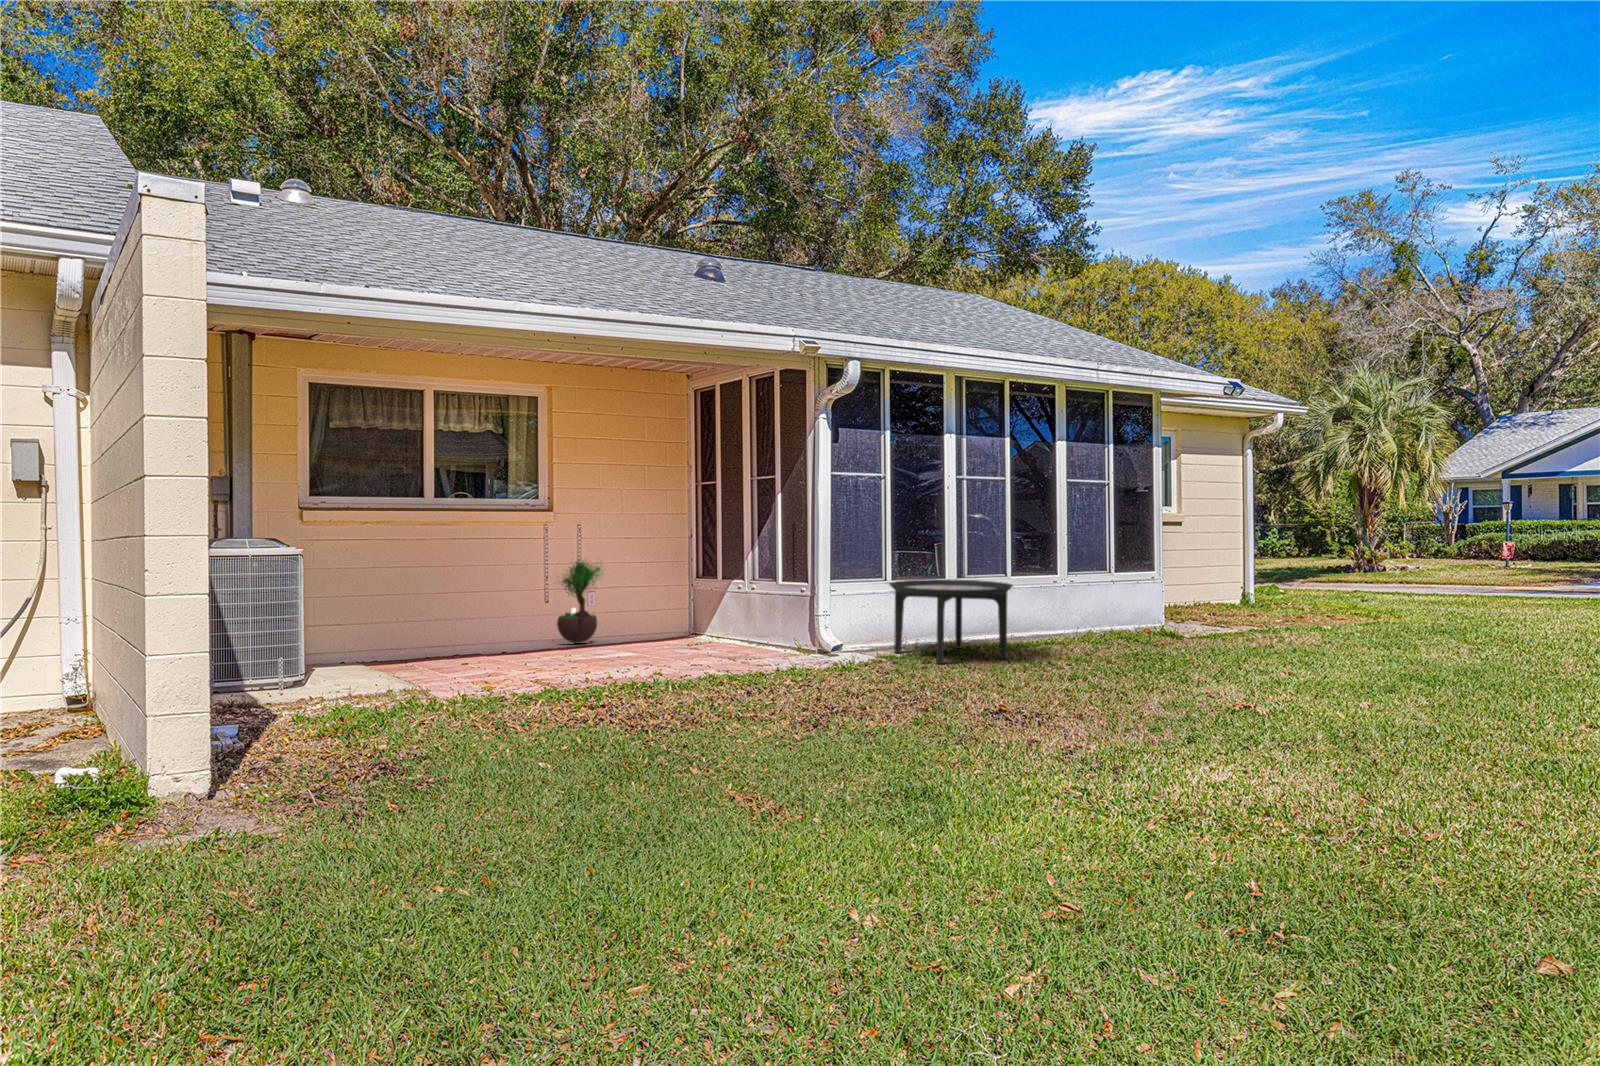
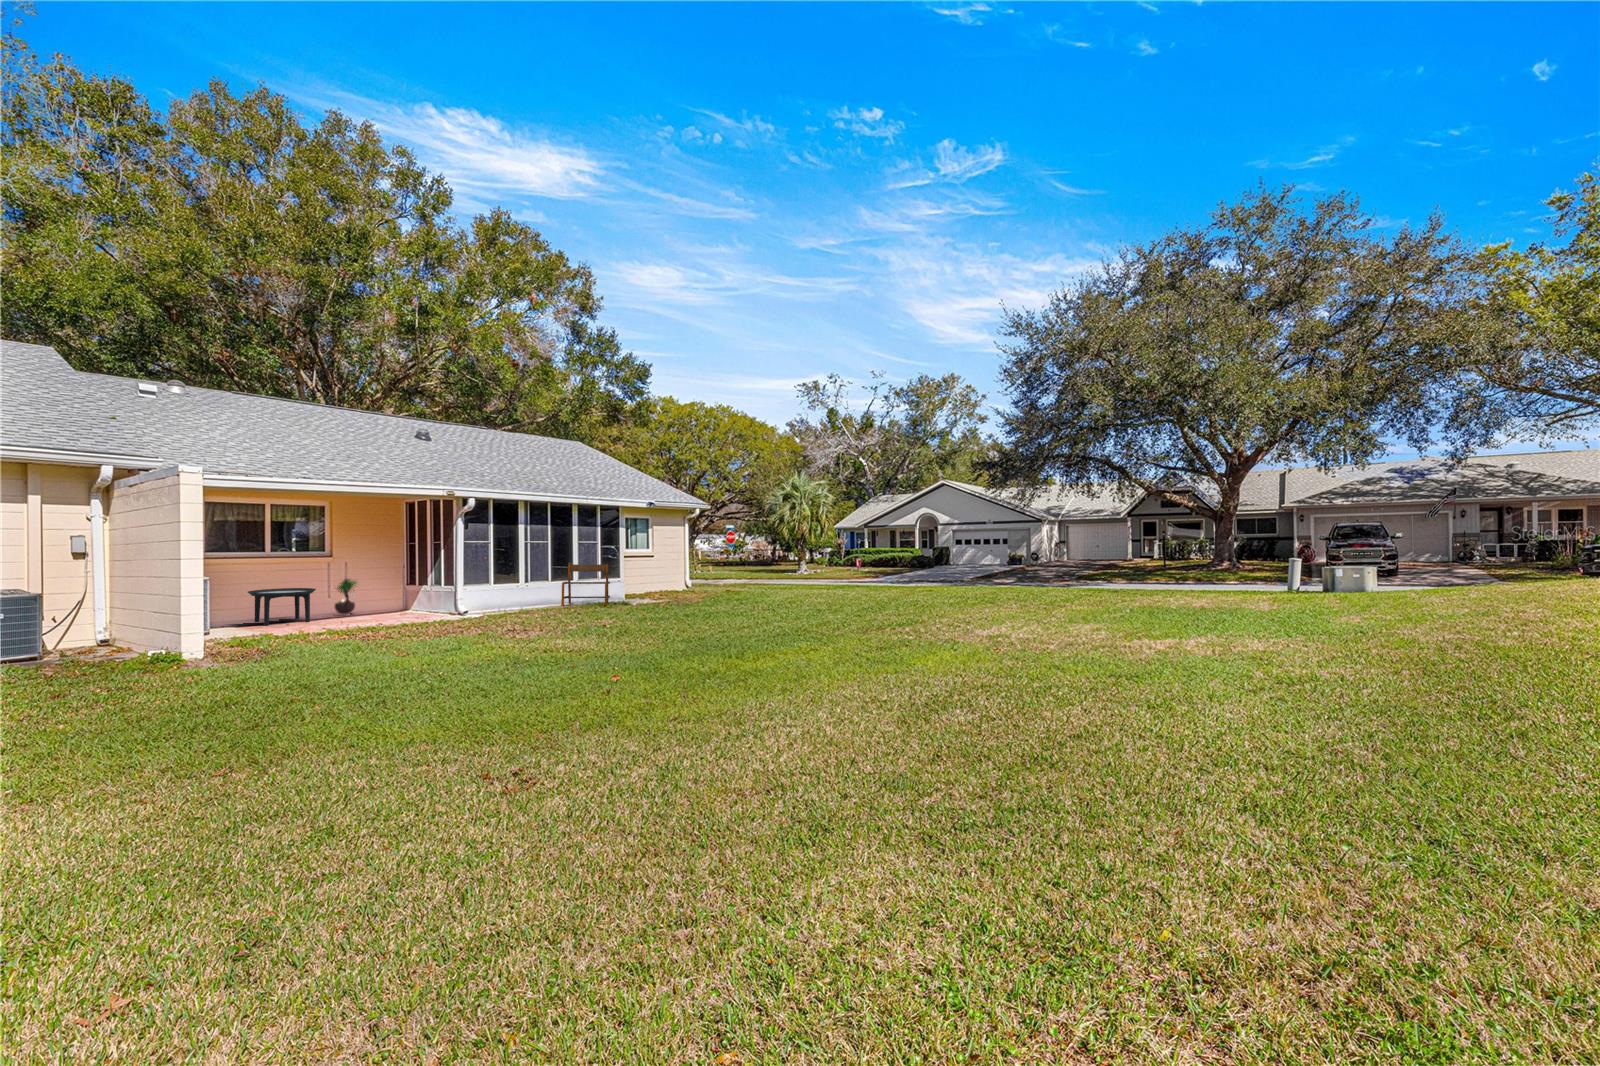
bench: none [1039,535,1156,644] -> present [561,564,610,606]
round table: present [889,579,1013,664] -> present [248,588,316,626]

